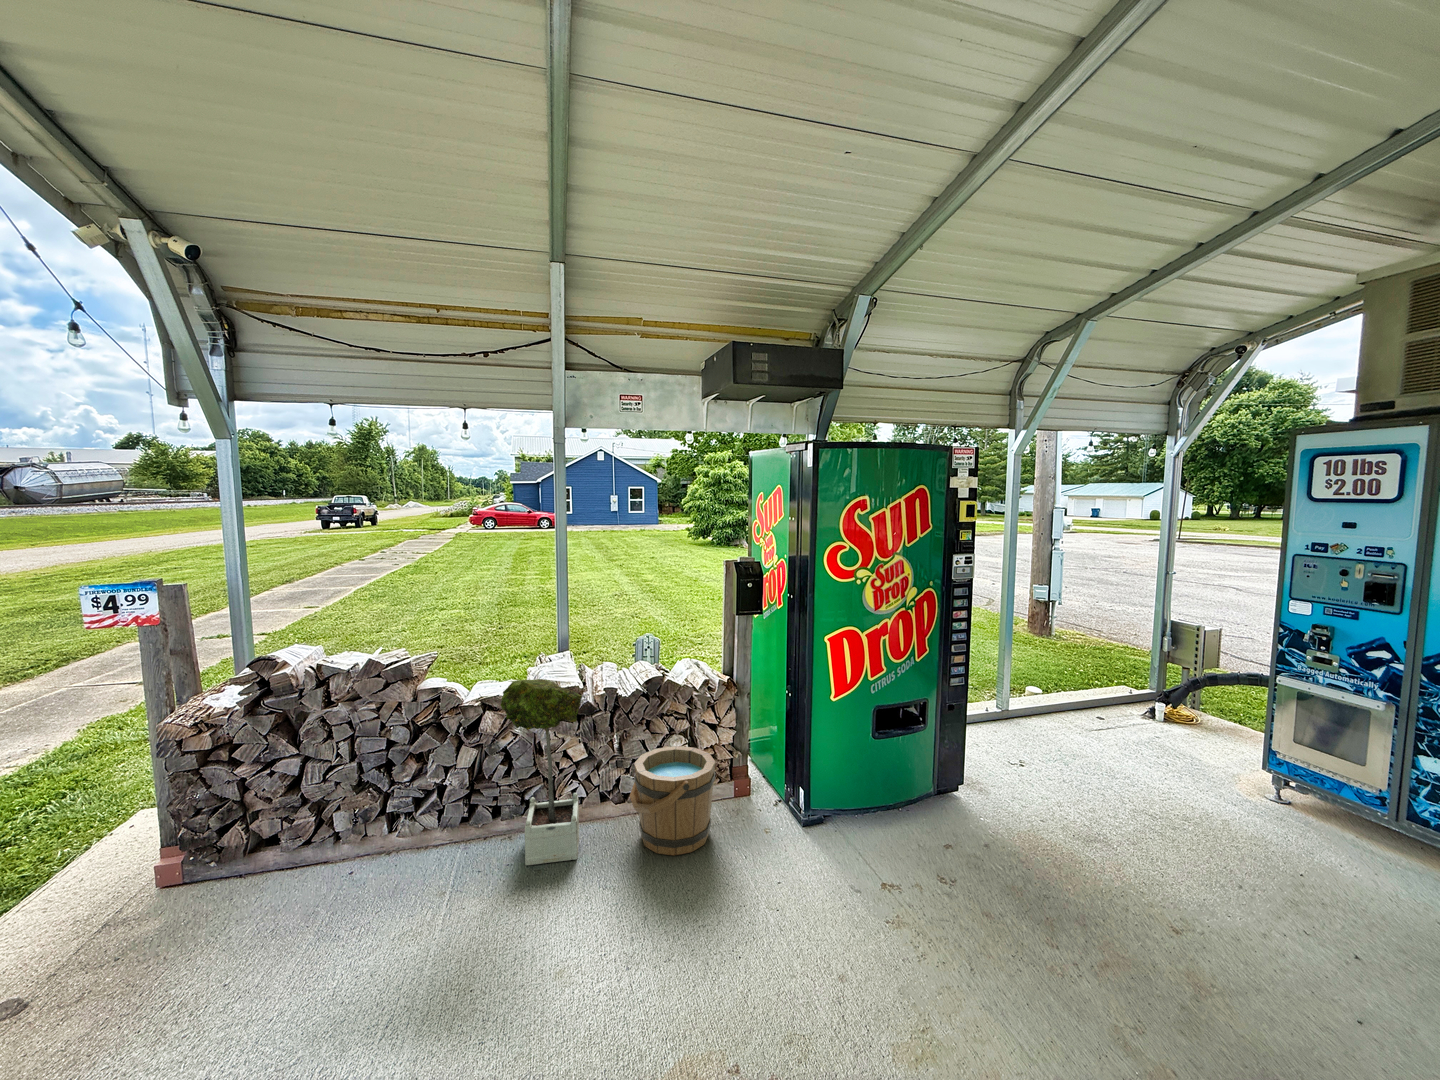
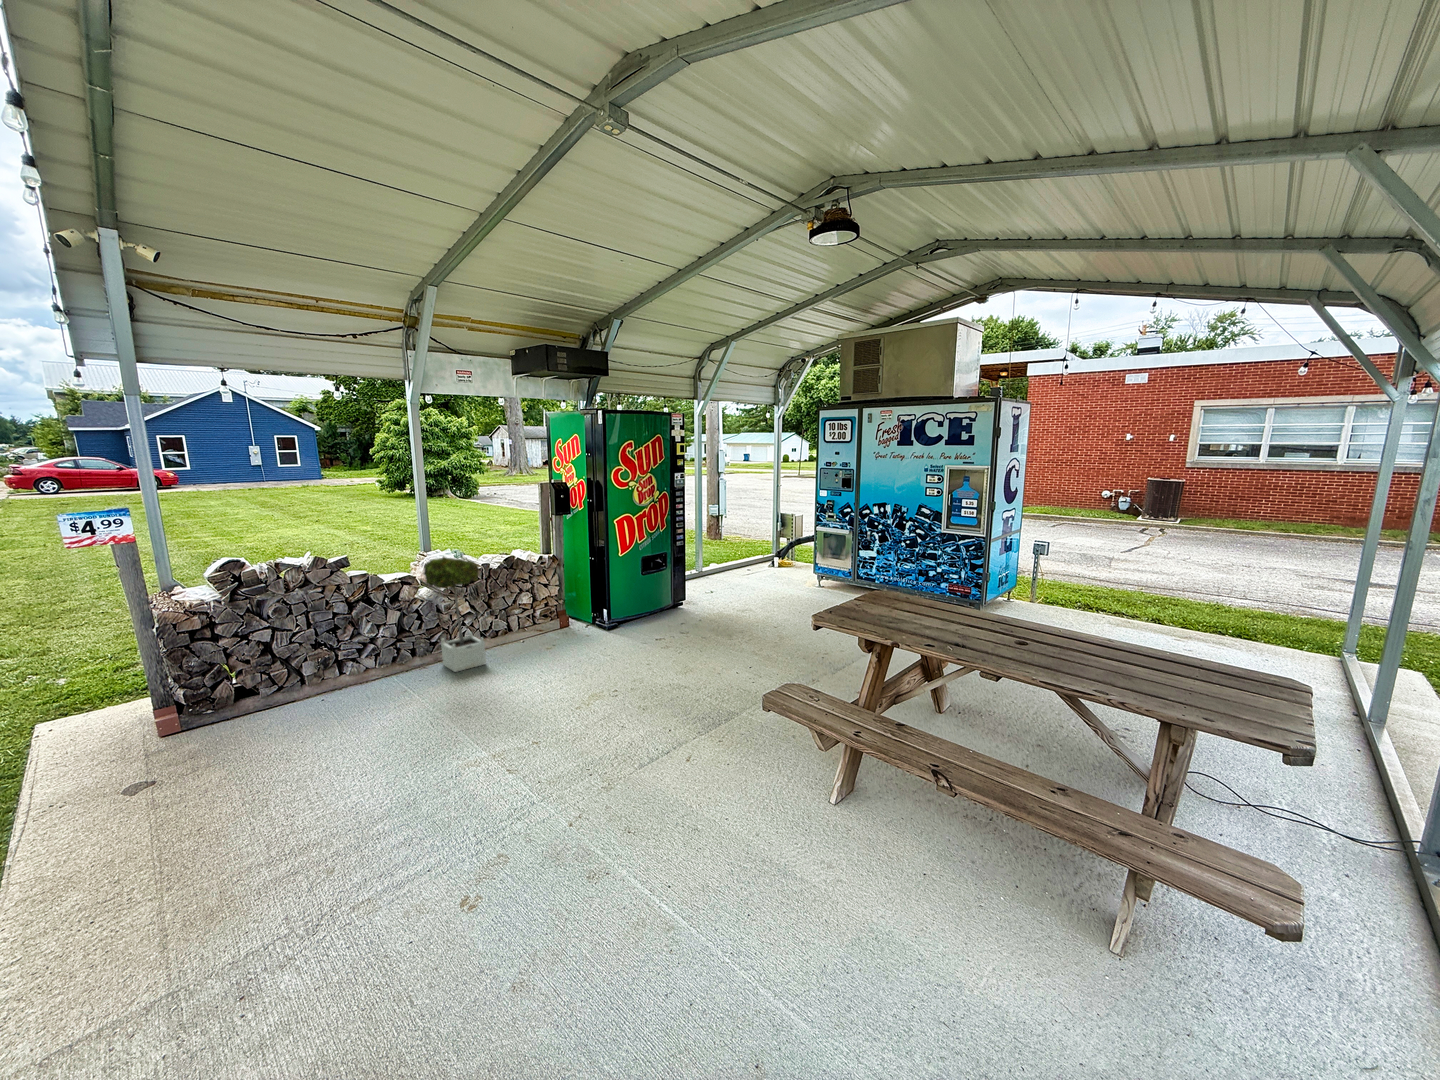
bucket: present [630,746,715,855] -> none [507,597,561,653]

